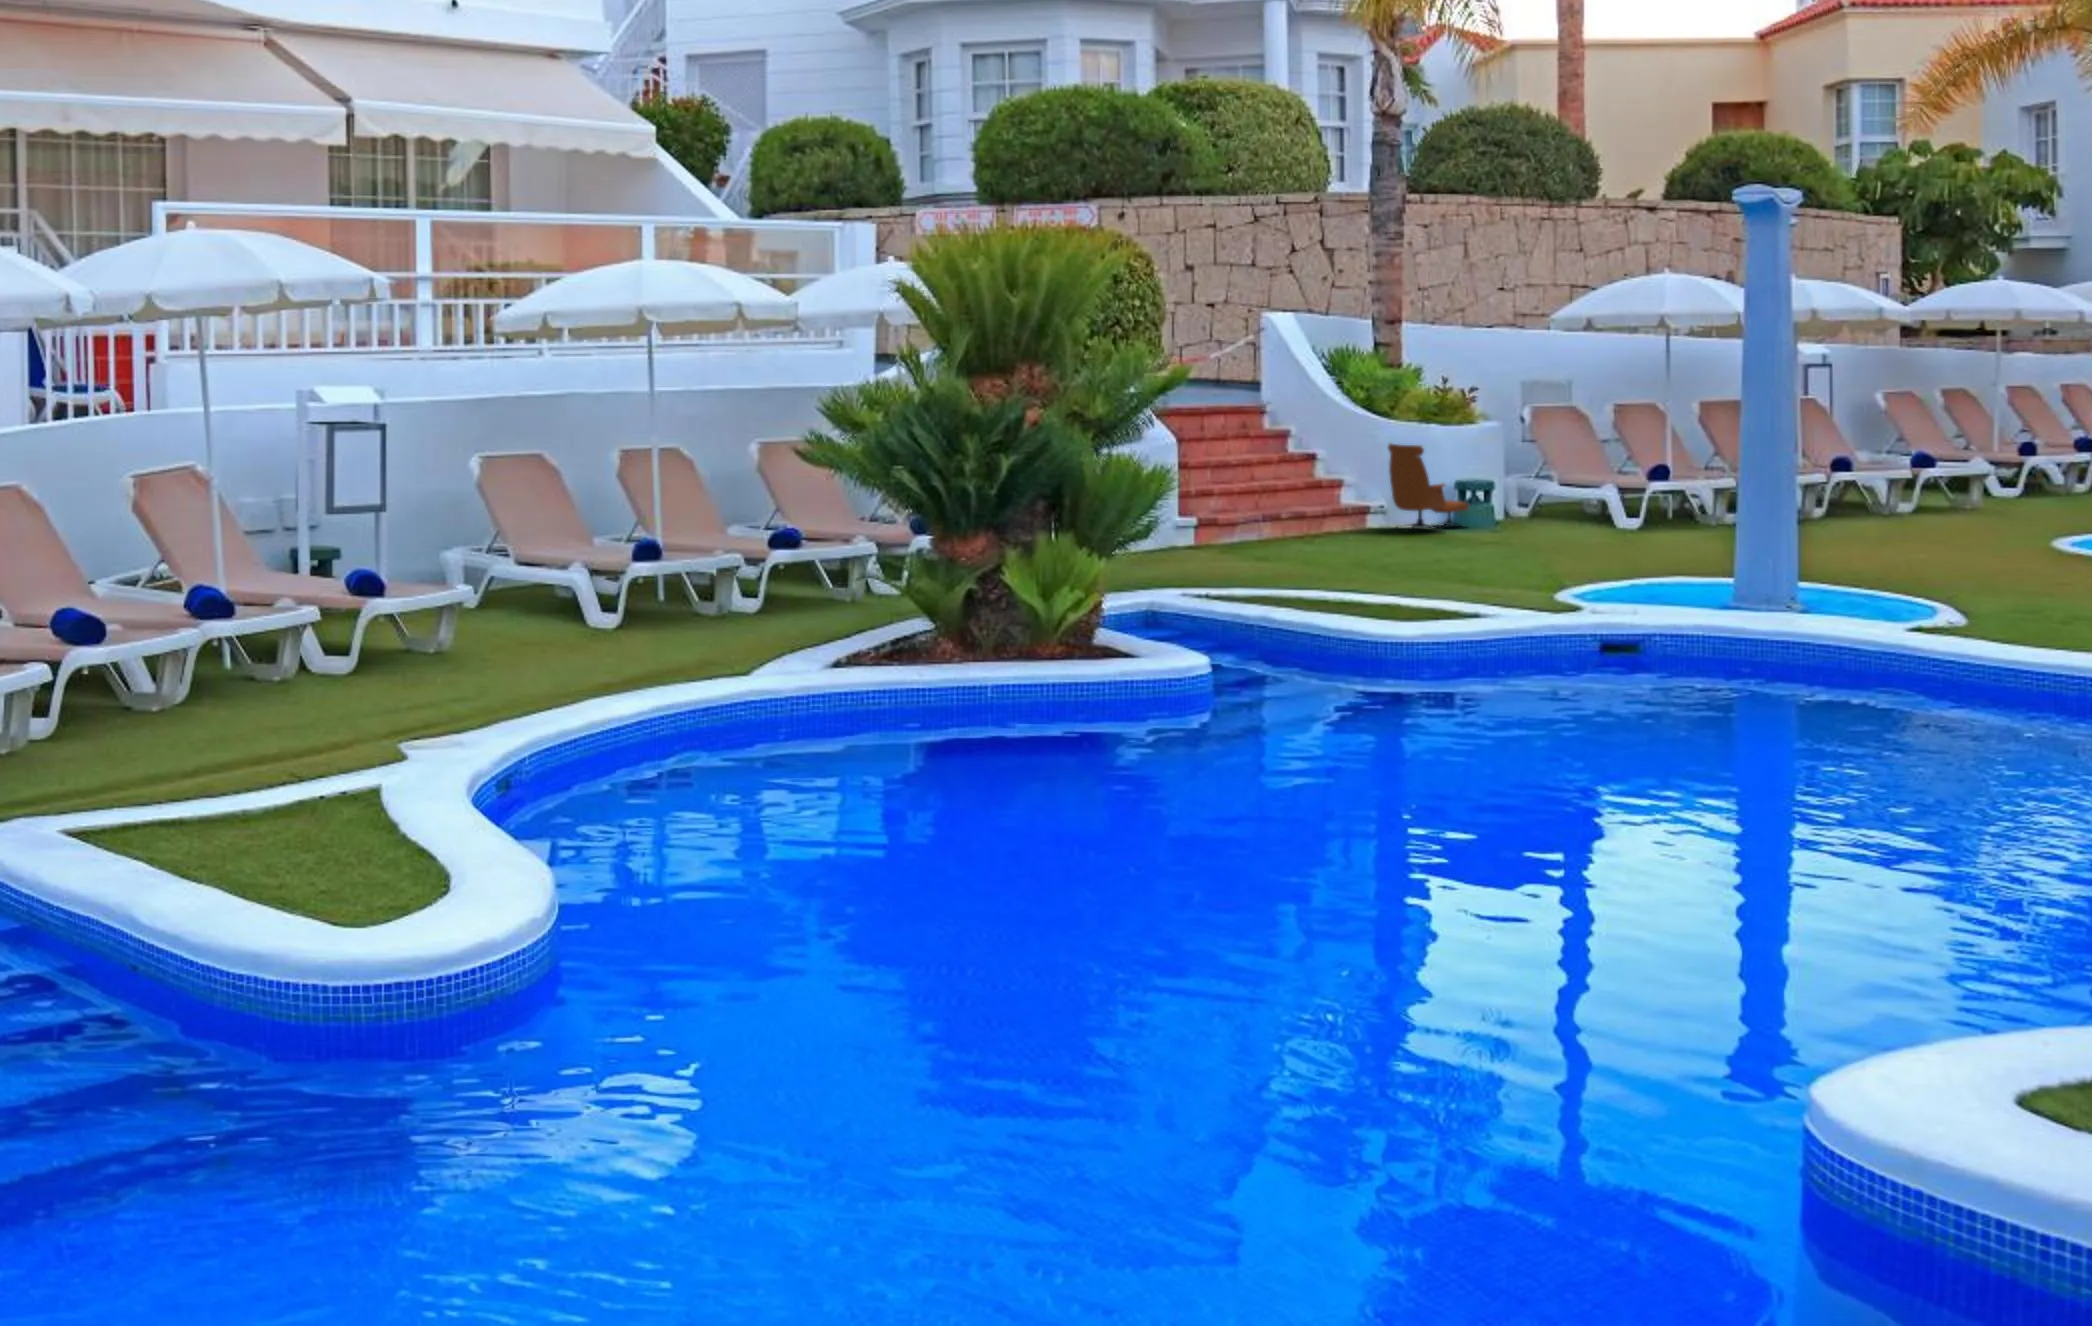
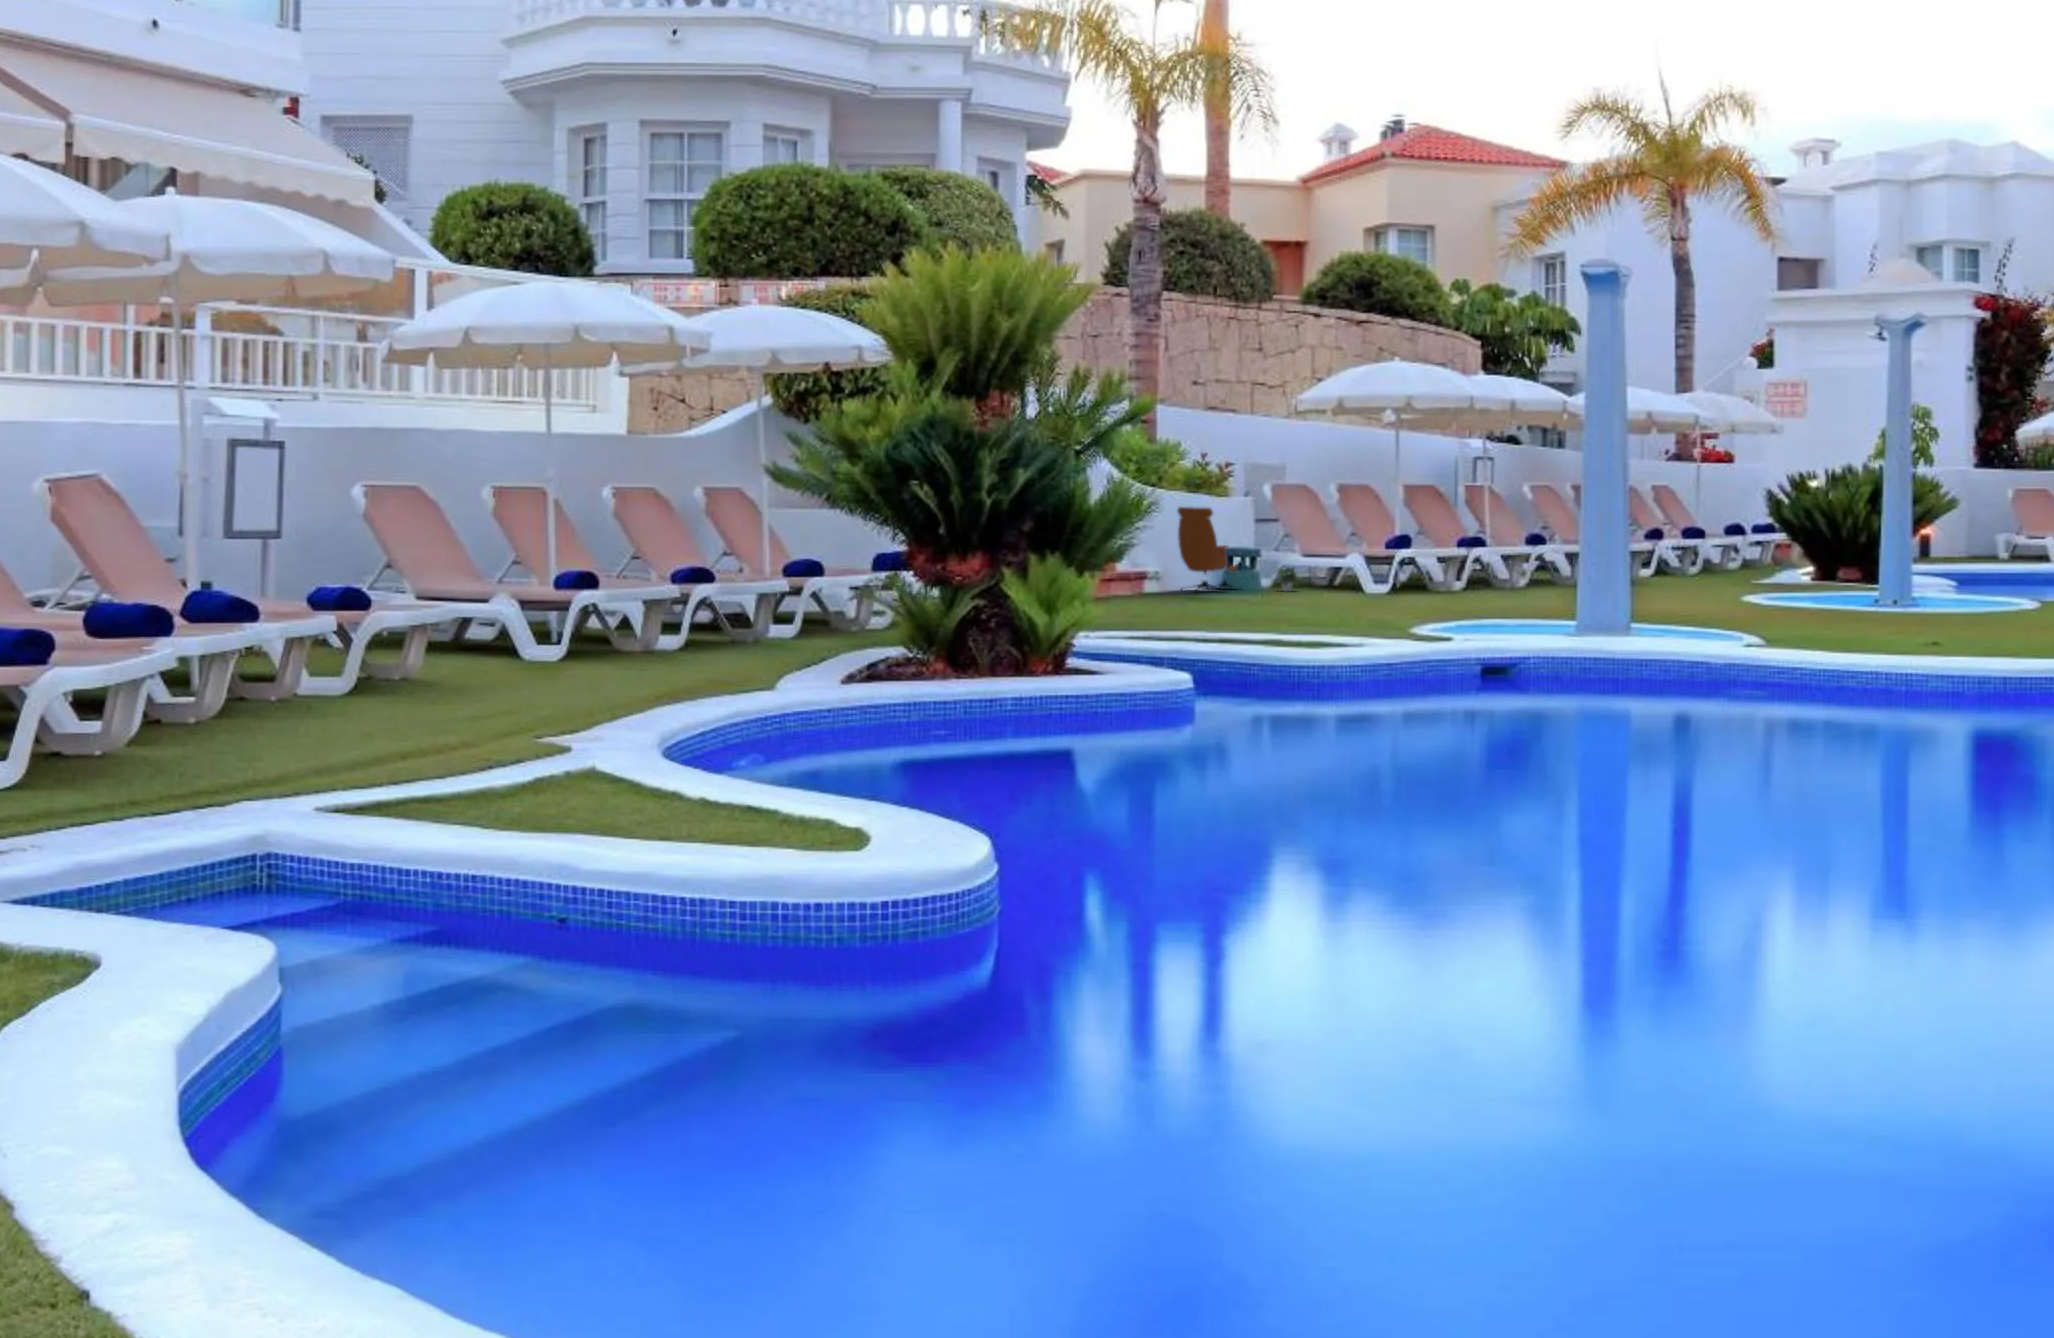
potted plant: none [1491,505,1532,533] -> present [1275,567,1298,591]

